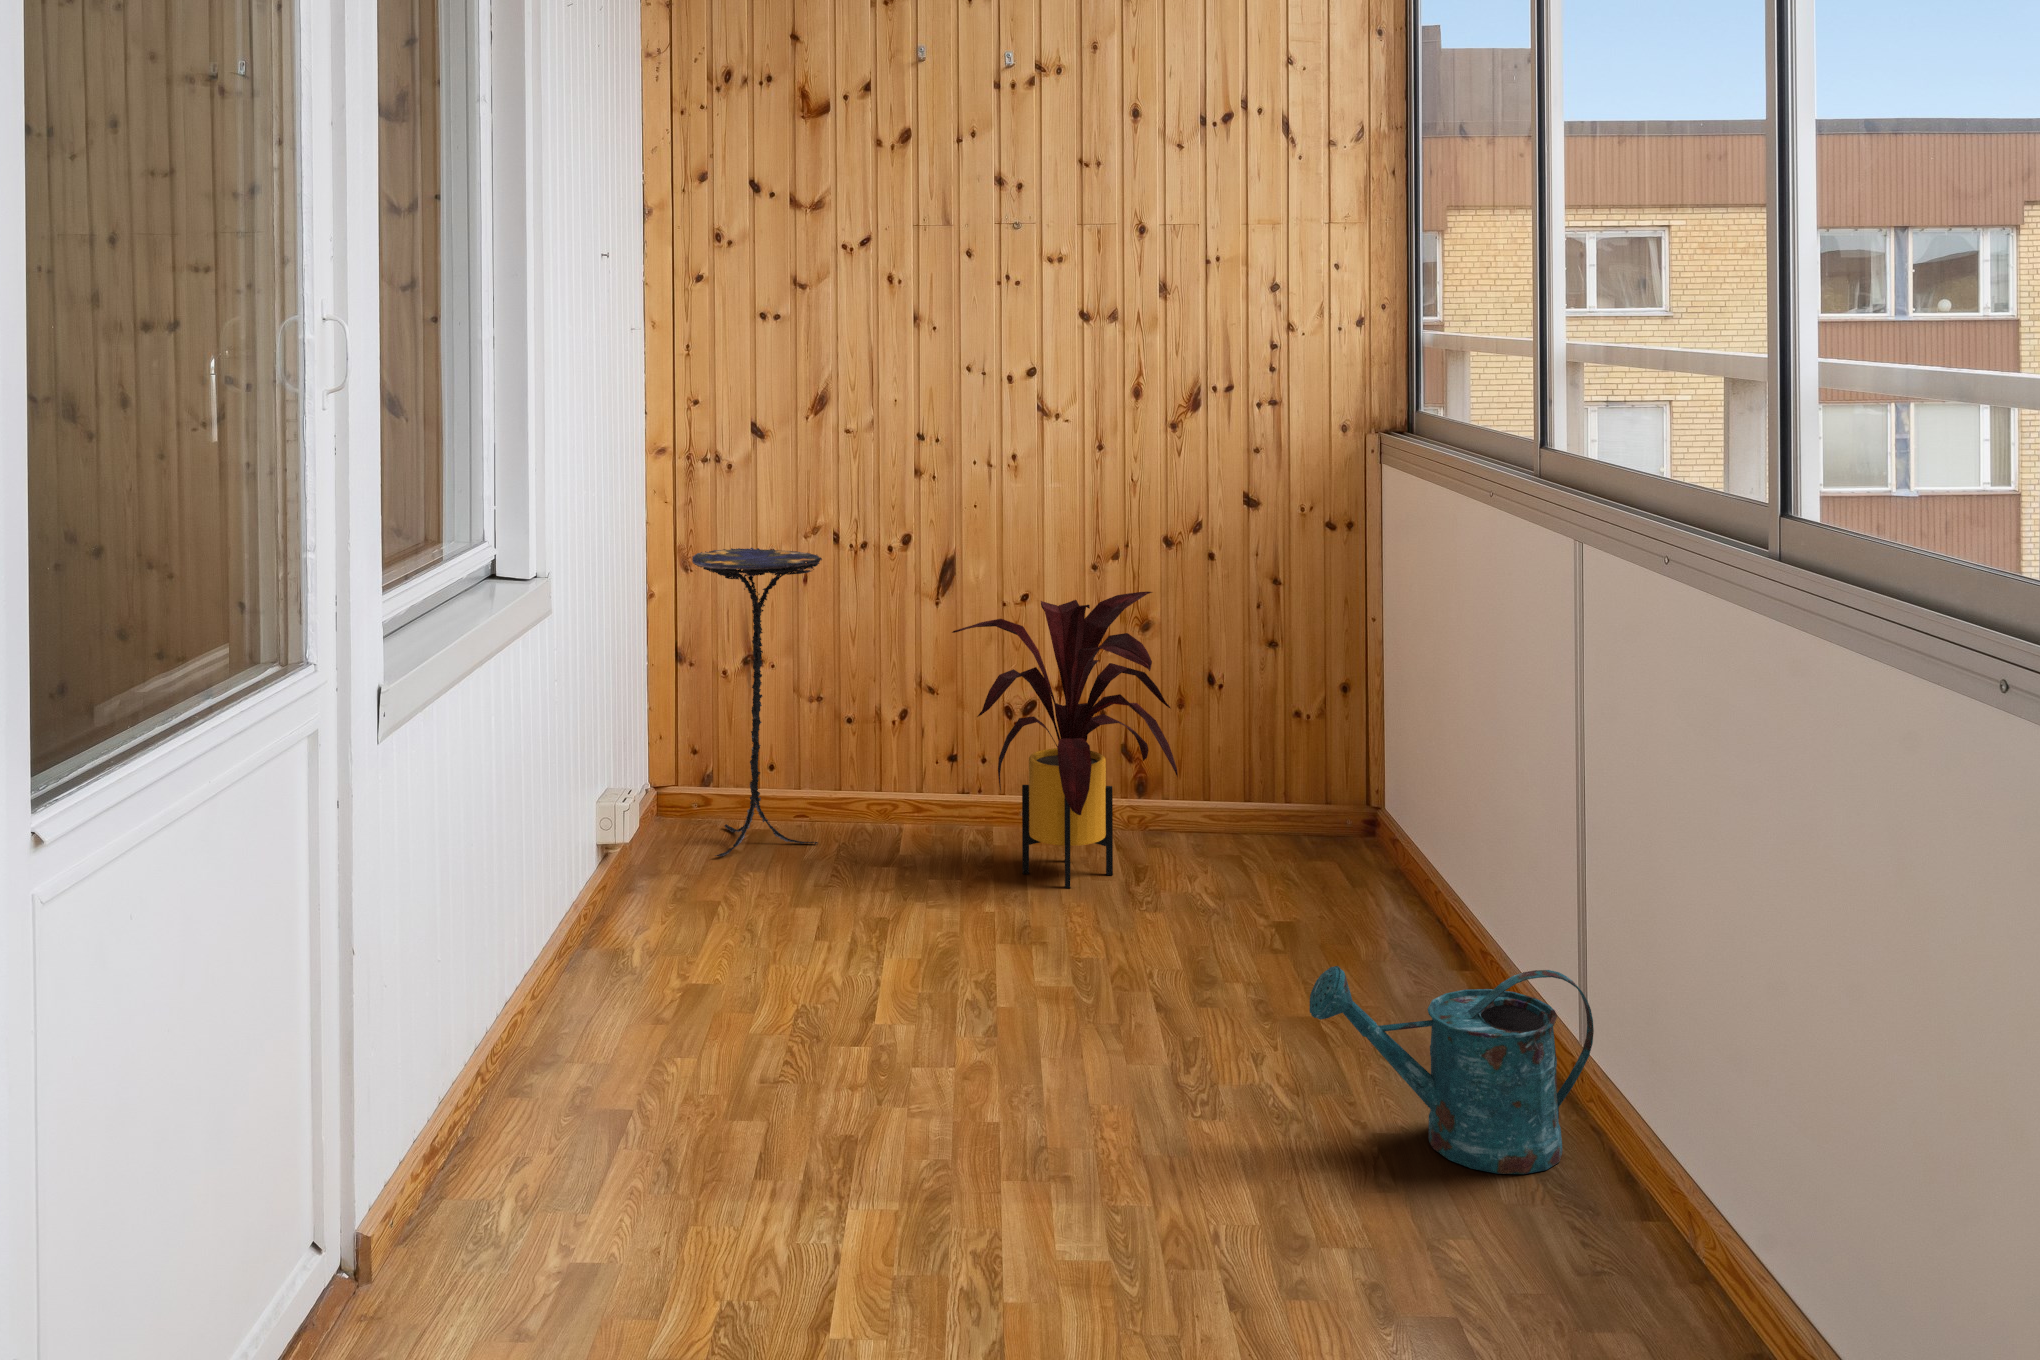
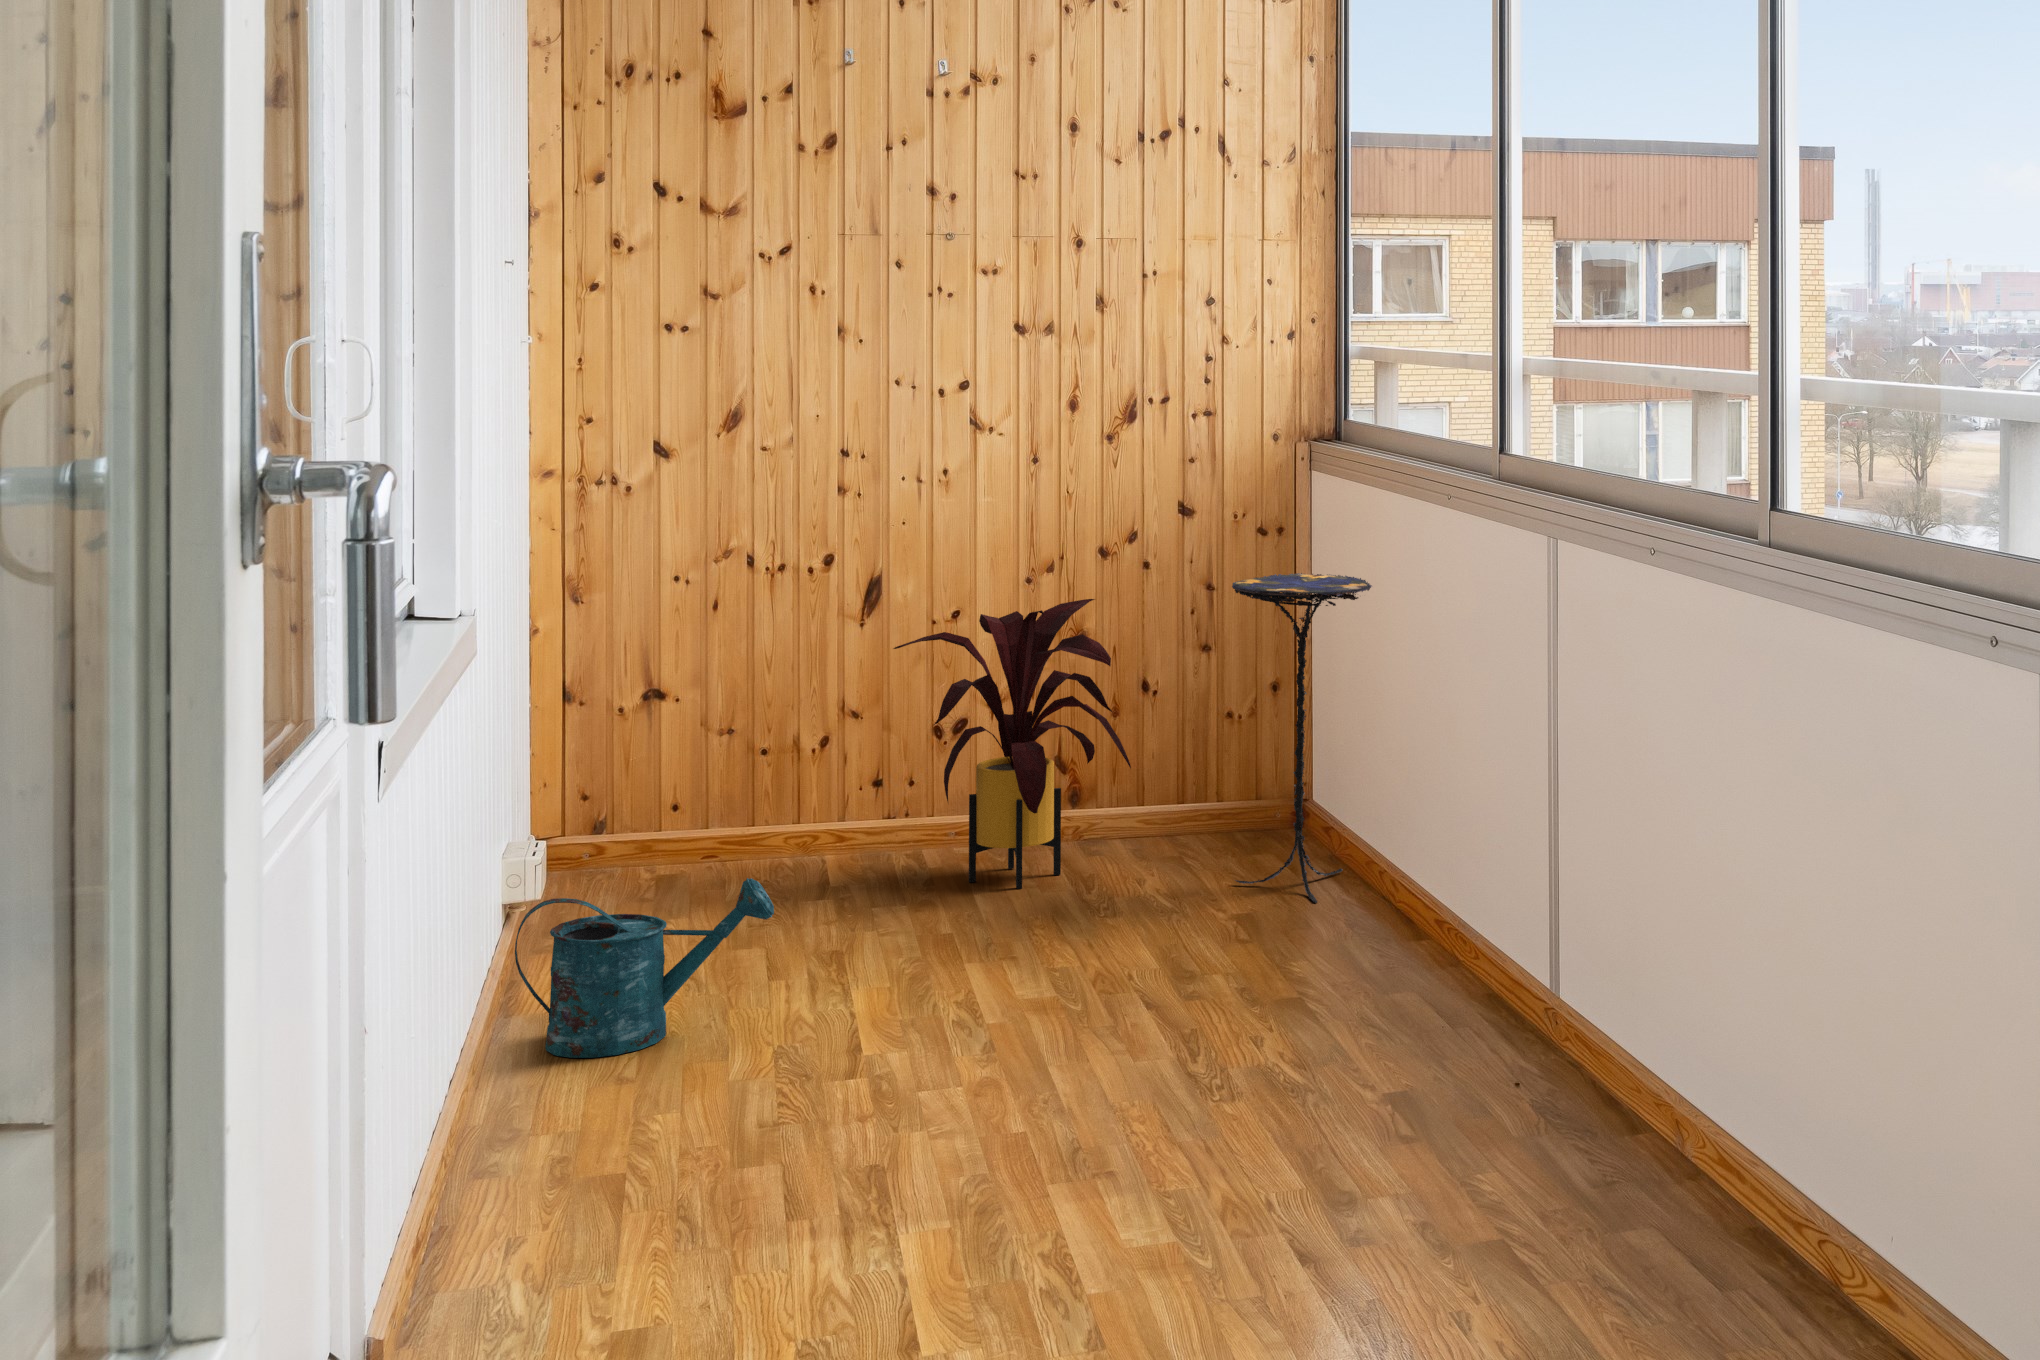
side table: present [692,548,822,856] -> present [1232,573,1372,903]
watering can: present [1310,966,1594,1174] -> present [515,878,774,1058]

